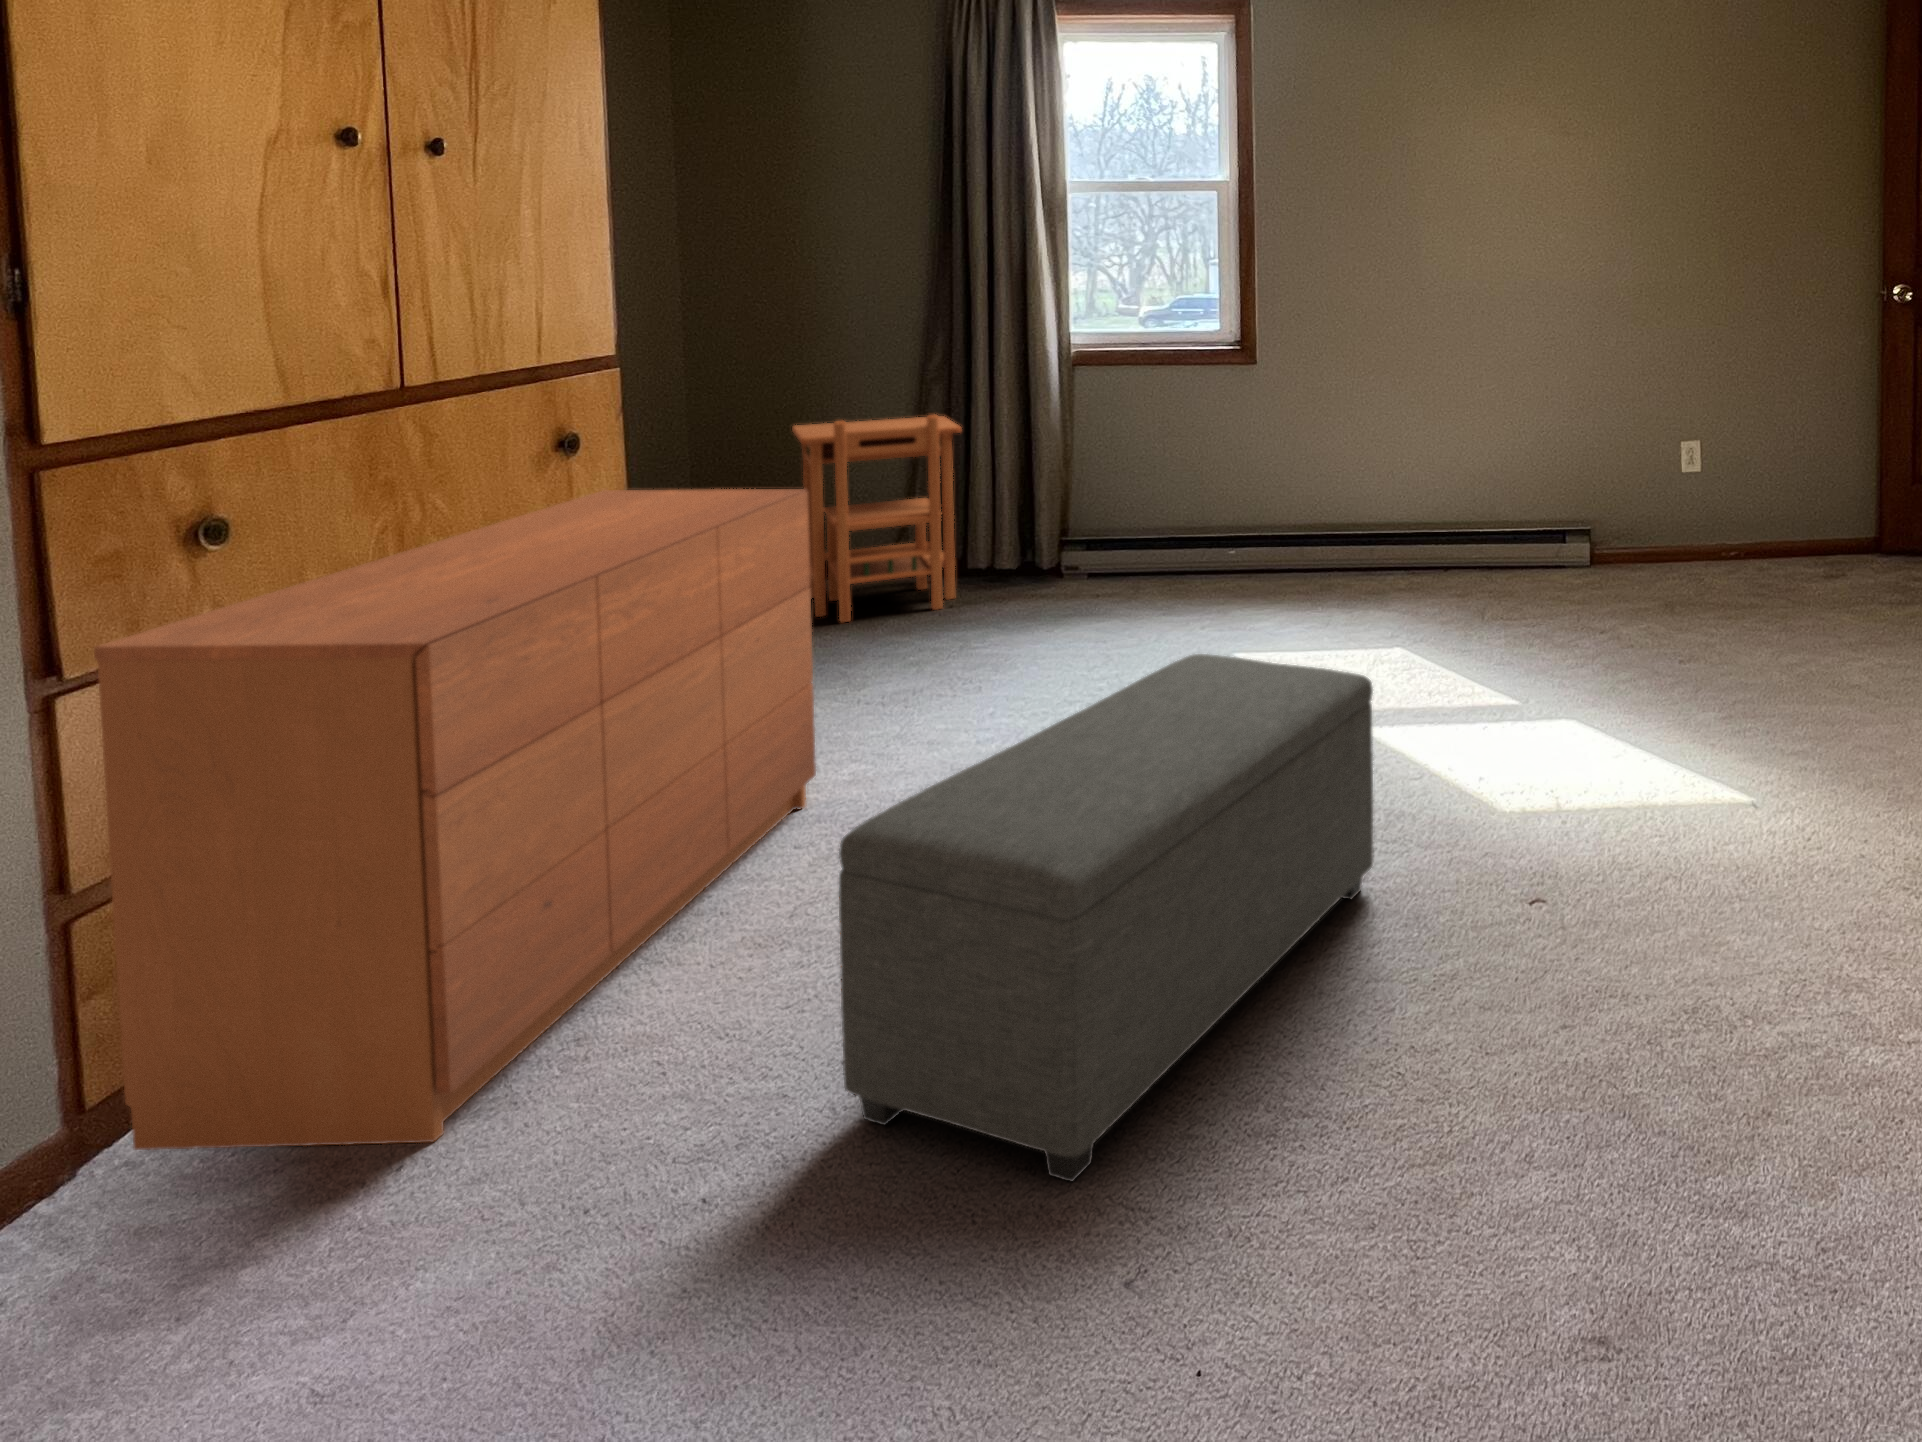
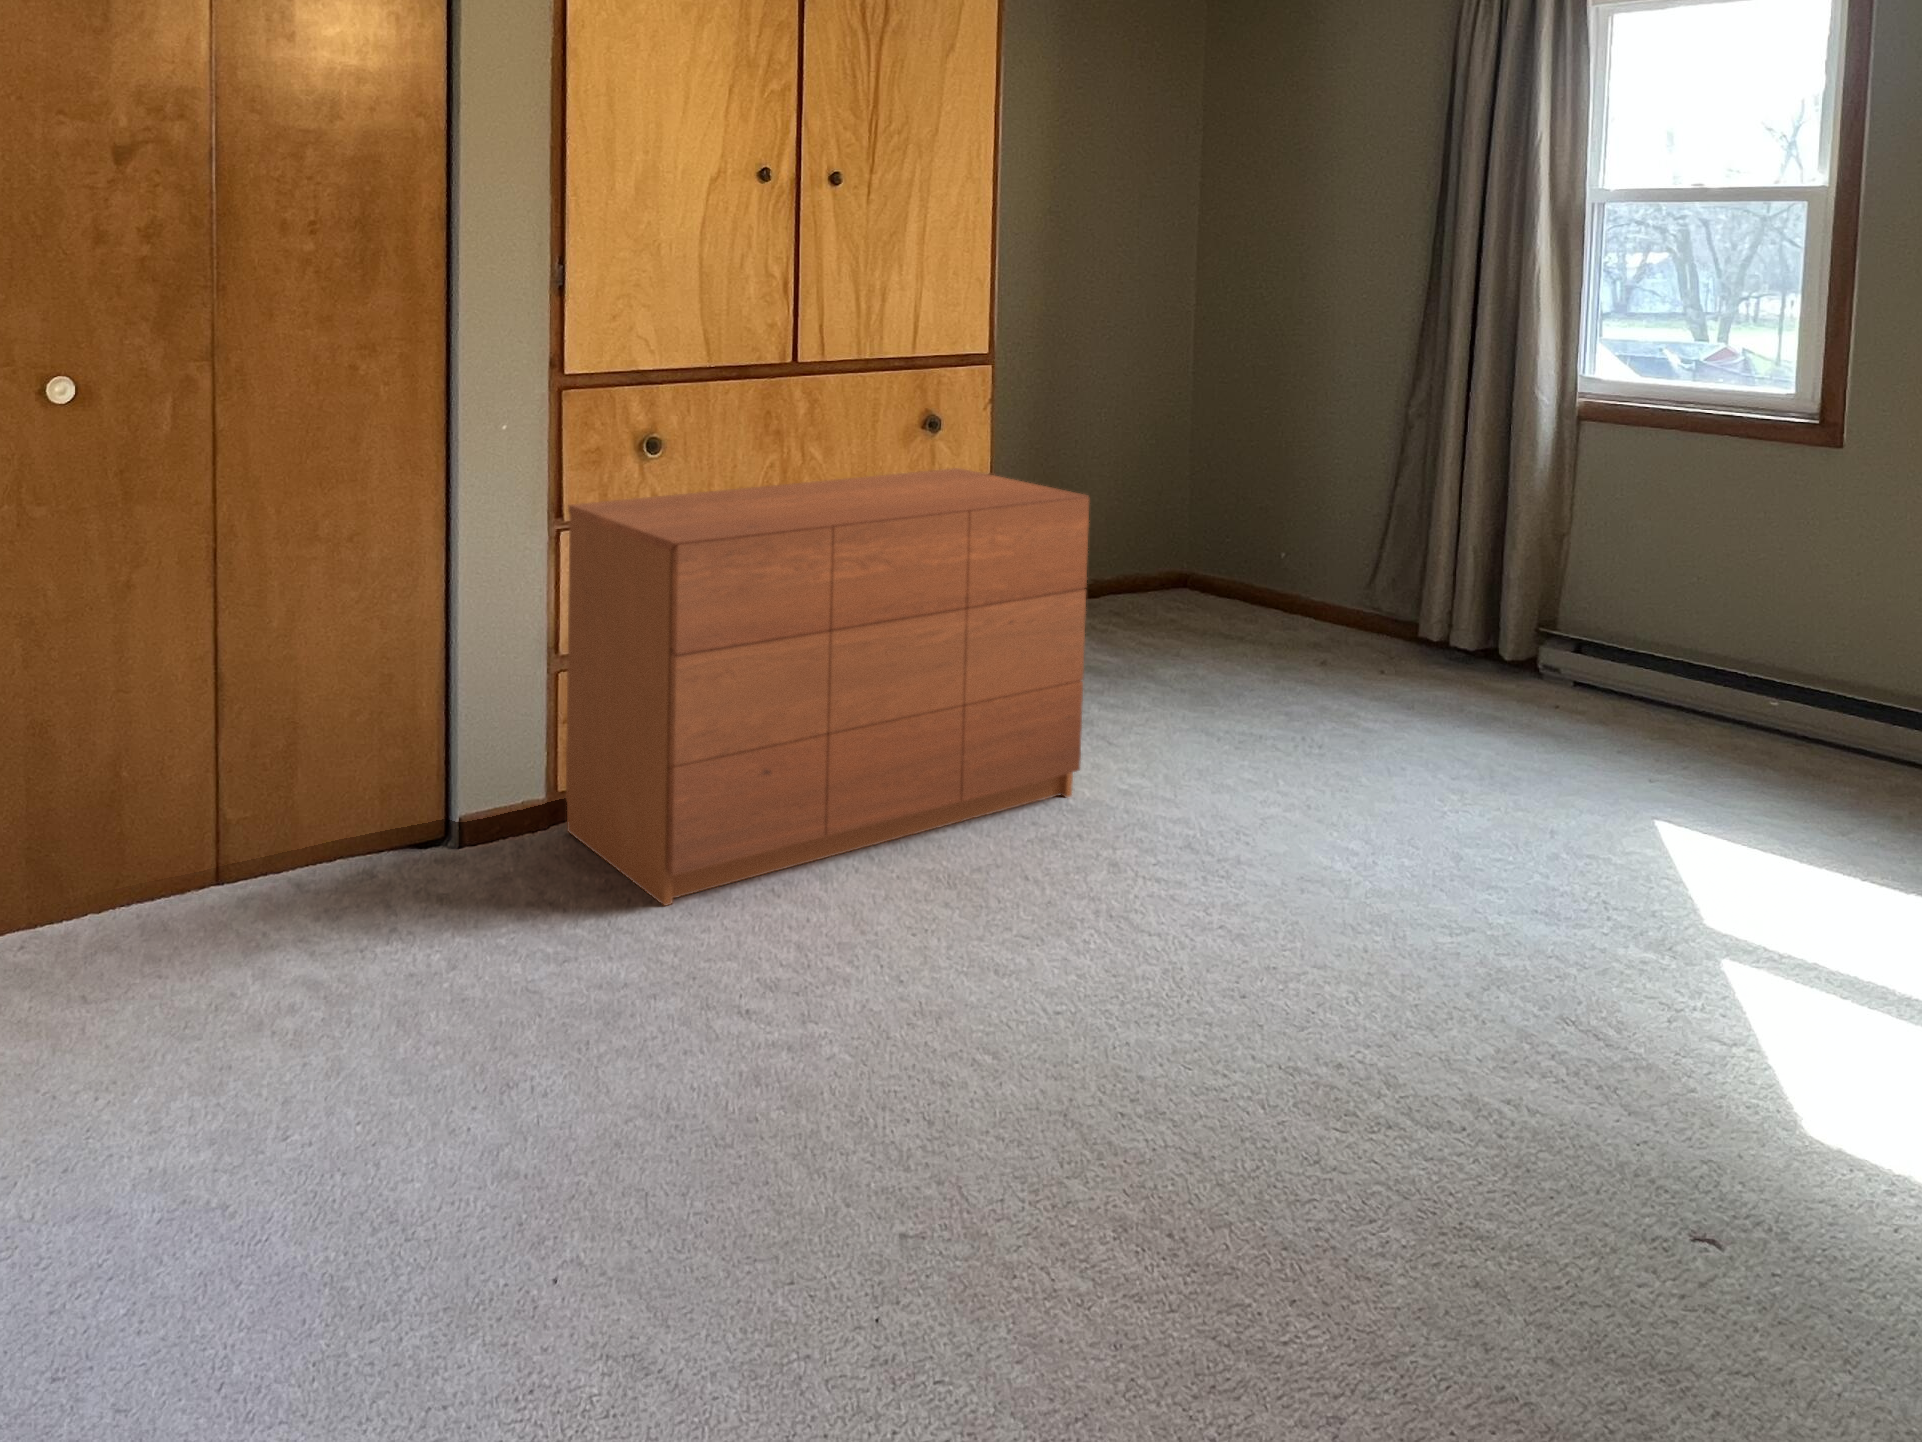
side table: present [792,415,961,622] -> none [1240,445,1415,668]
ottoman: present [839,654,1373,1181] -> none [849,763,1547,1197]

